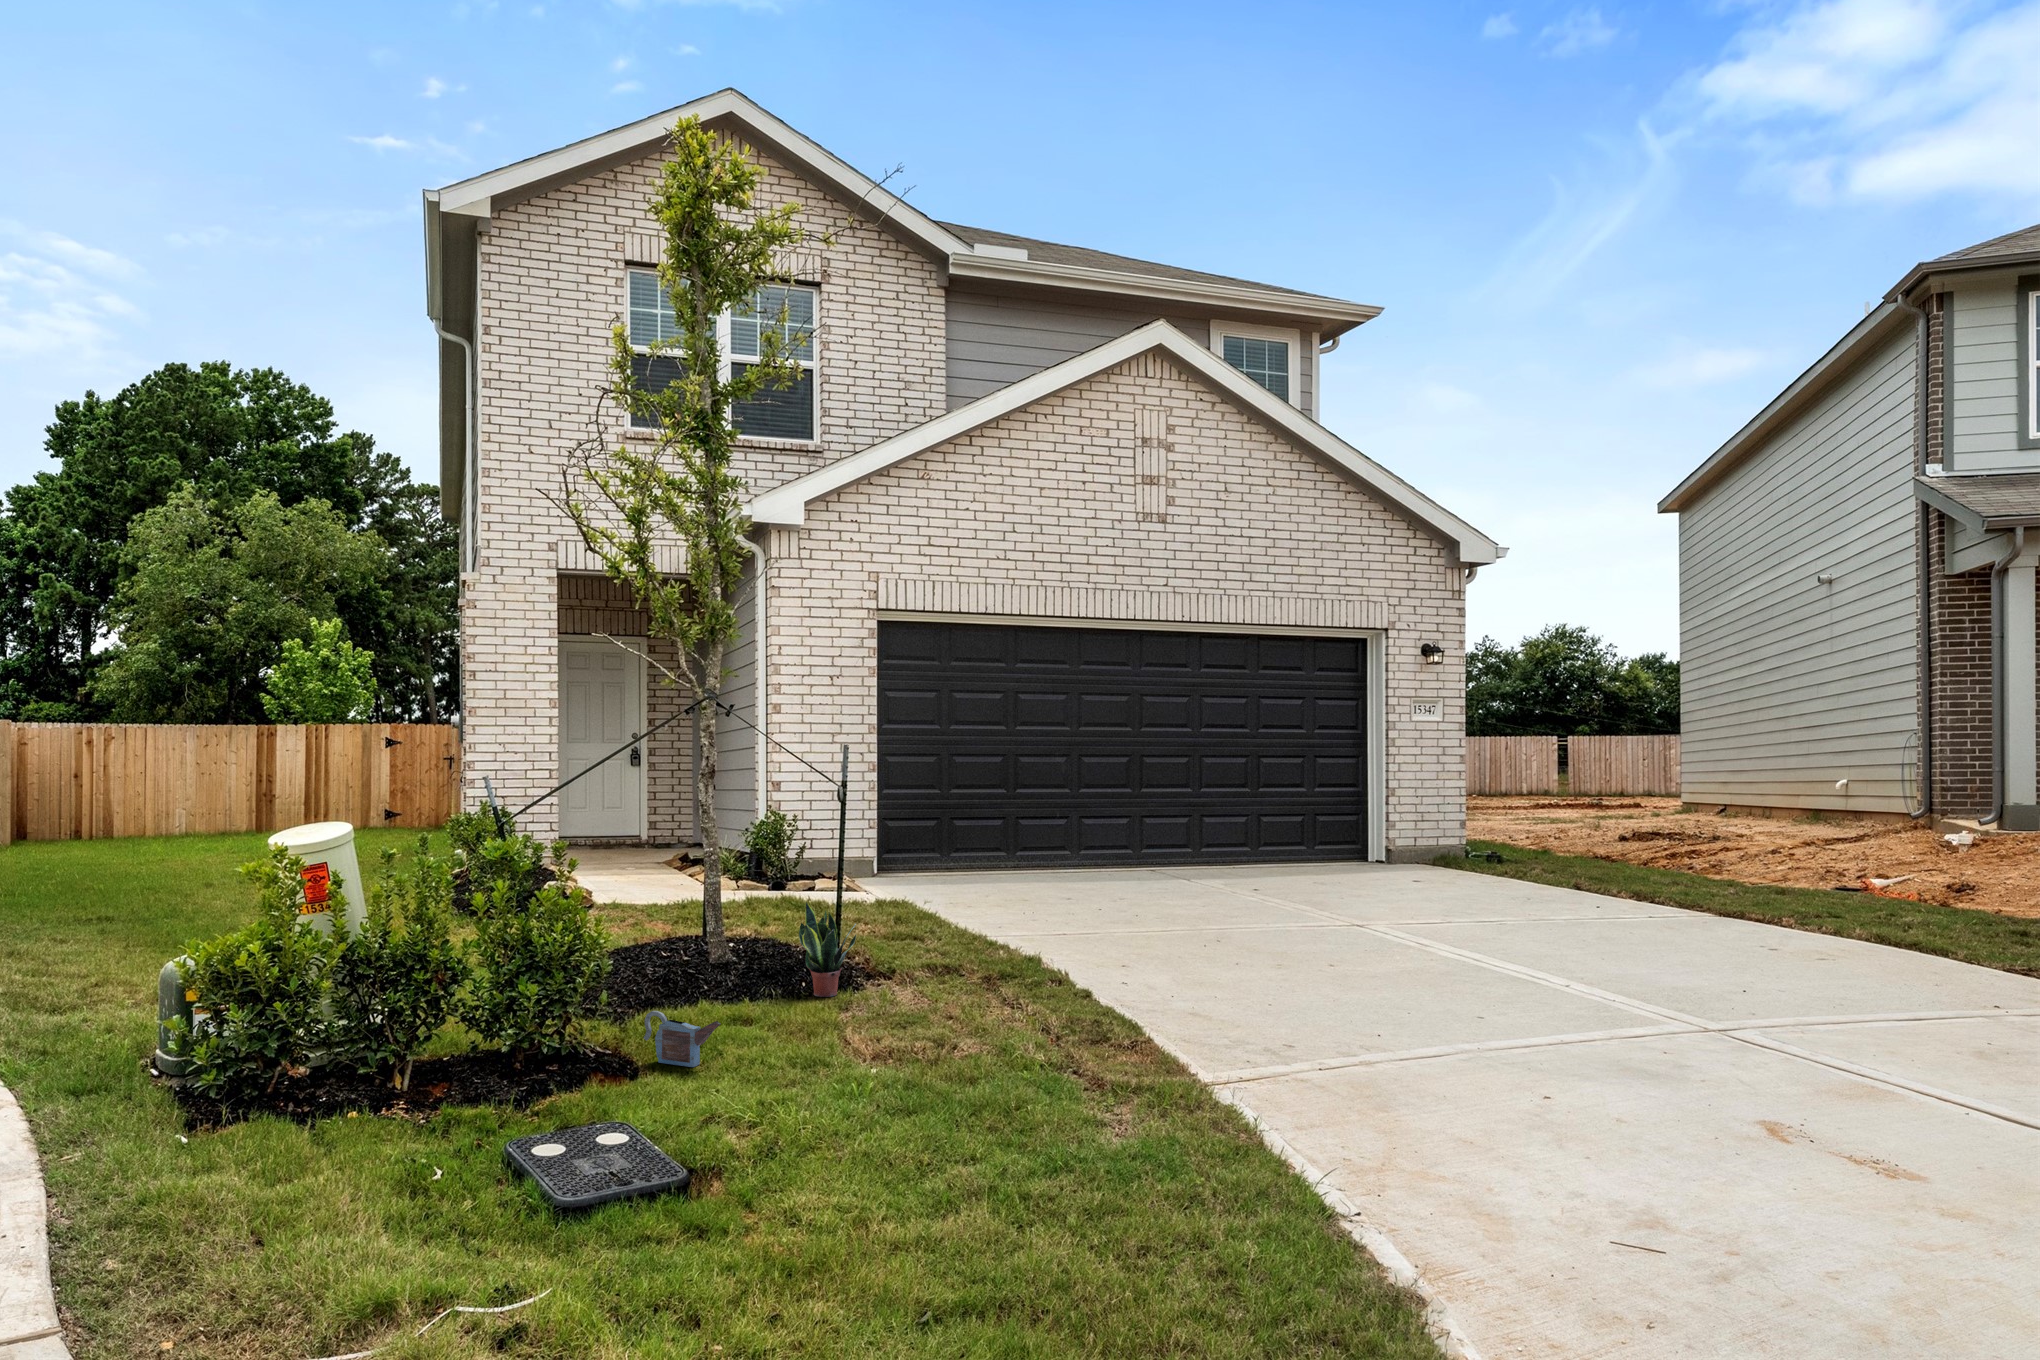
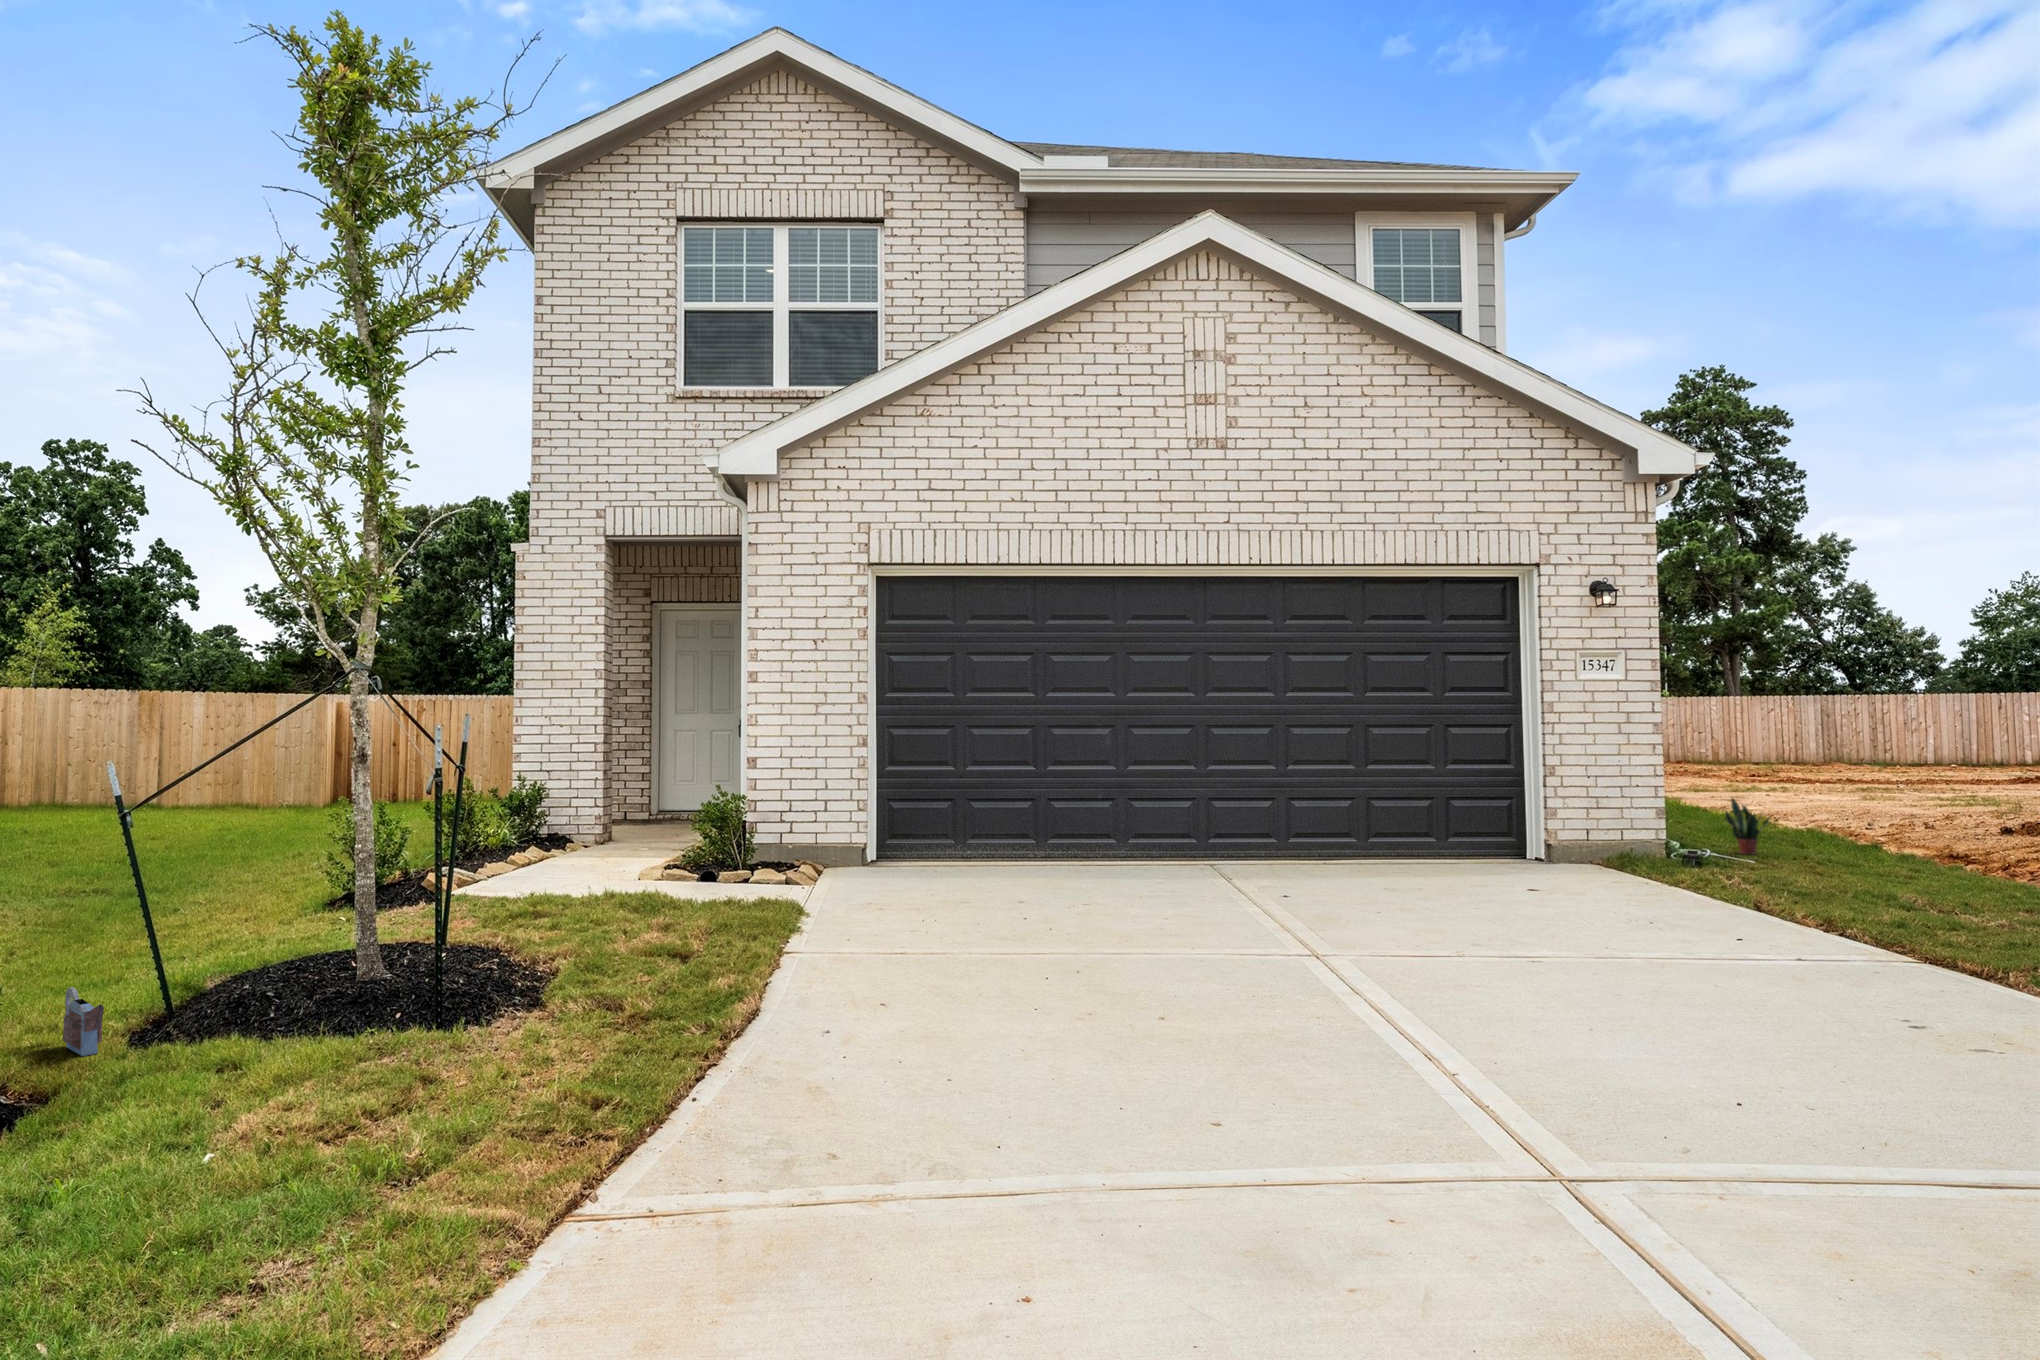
potted plant: present [799,902,856,997] -> present [1725,798,1769,855]

